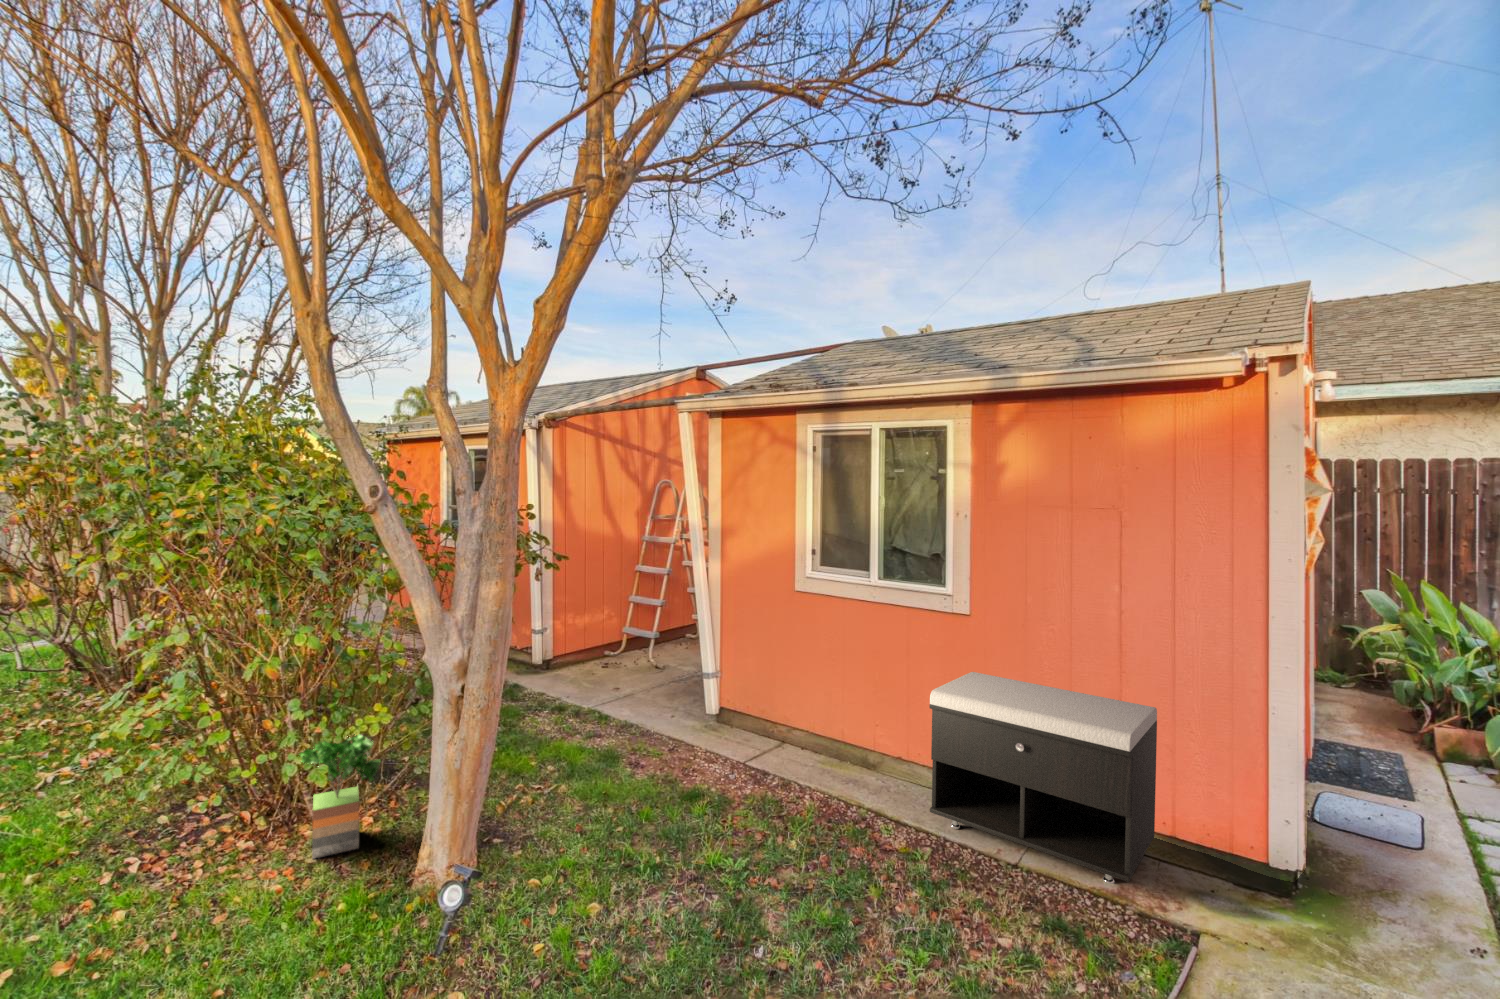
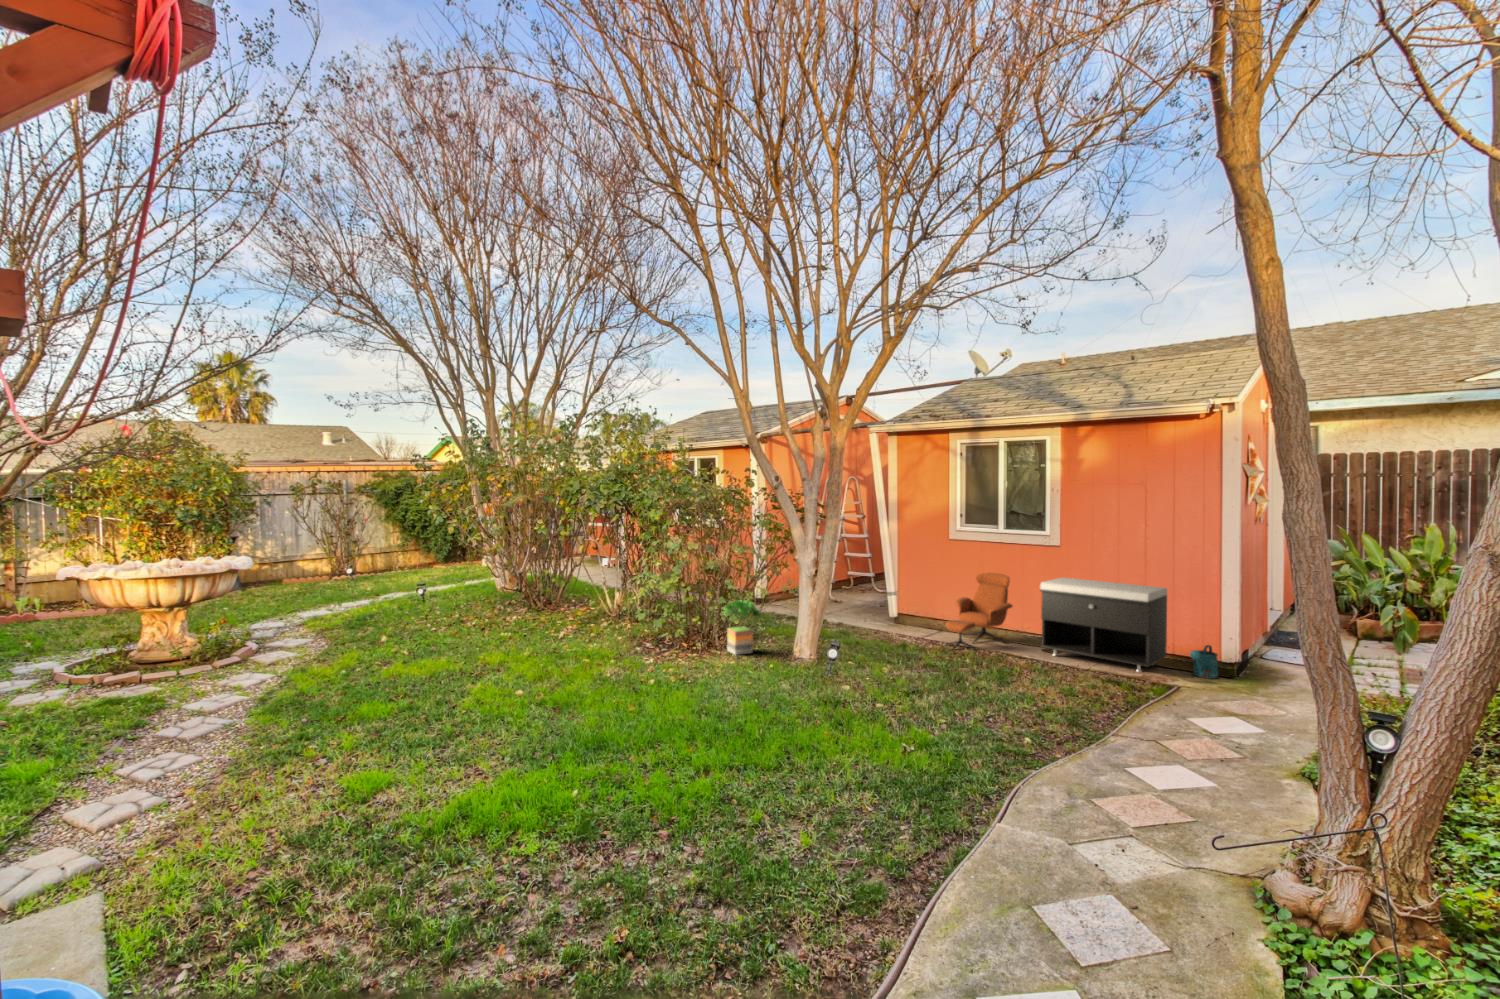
lounge chair: none [764,653,888,816] -> present [946,573,1012,649]
watering can: none [1209,828,1260,906] -> present [1190,645,1218,679]

